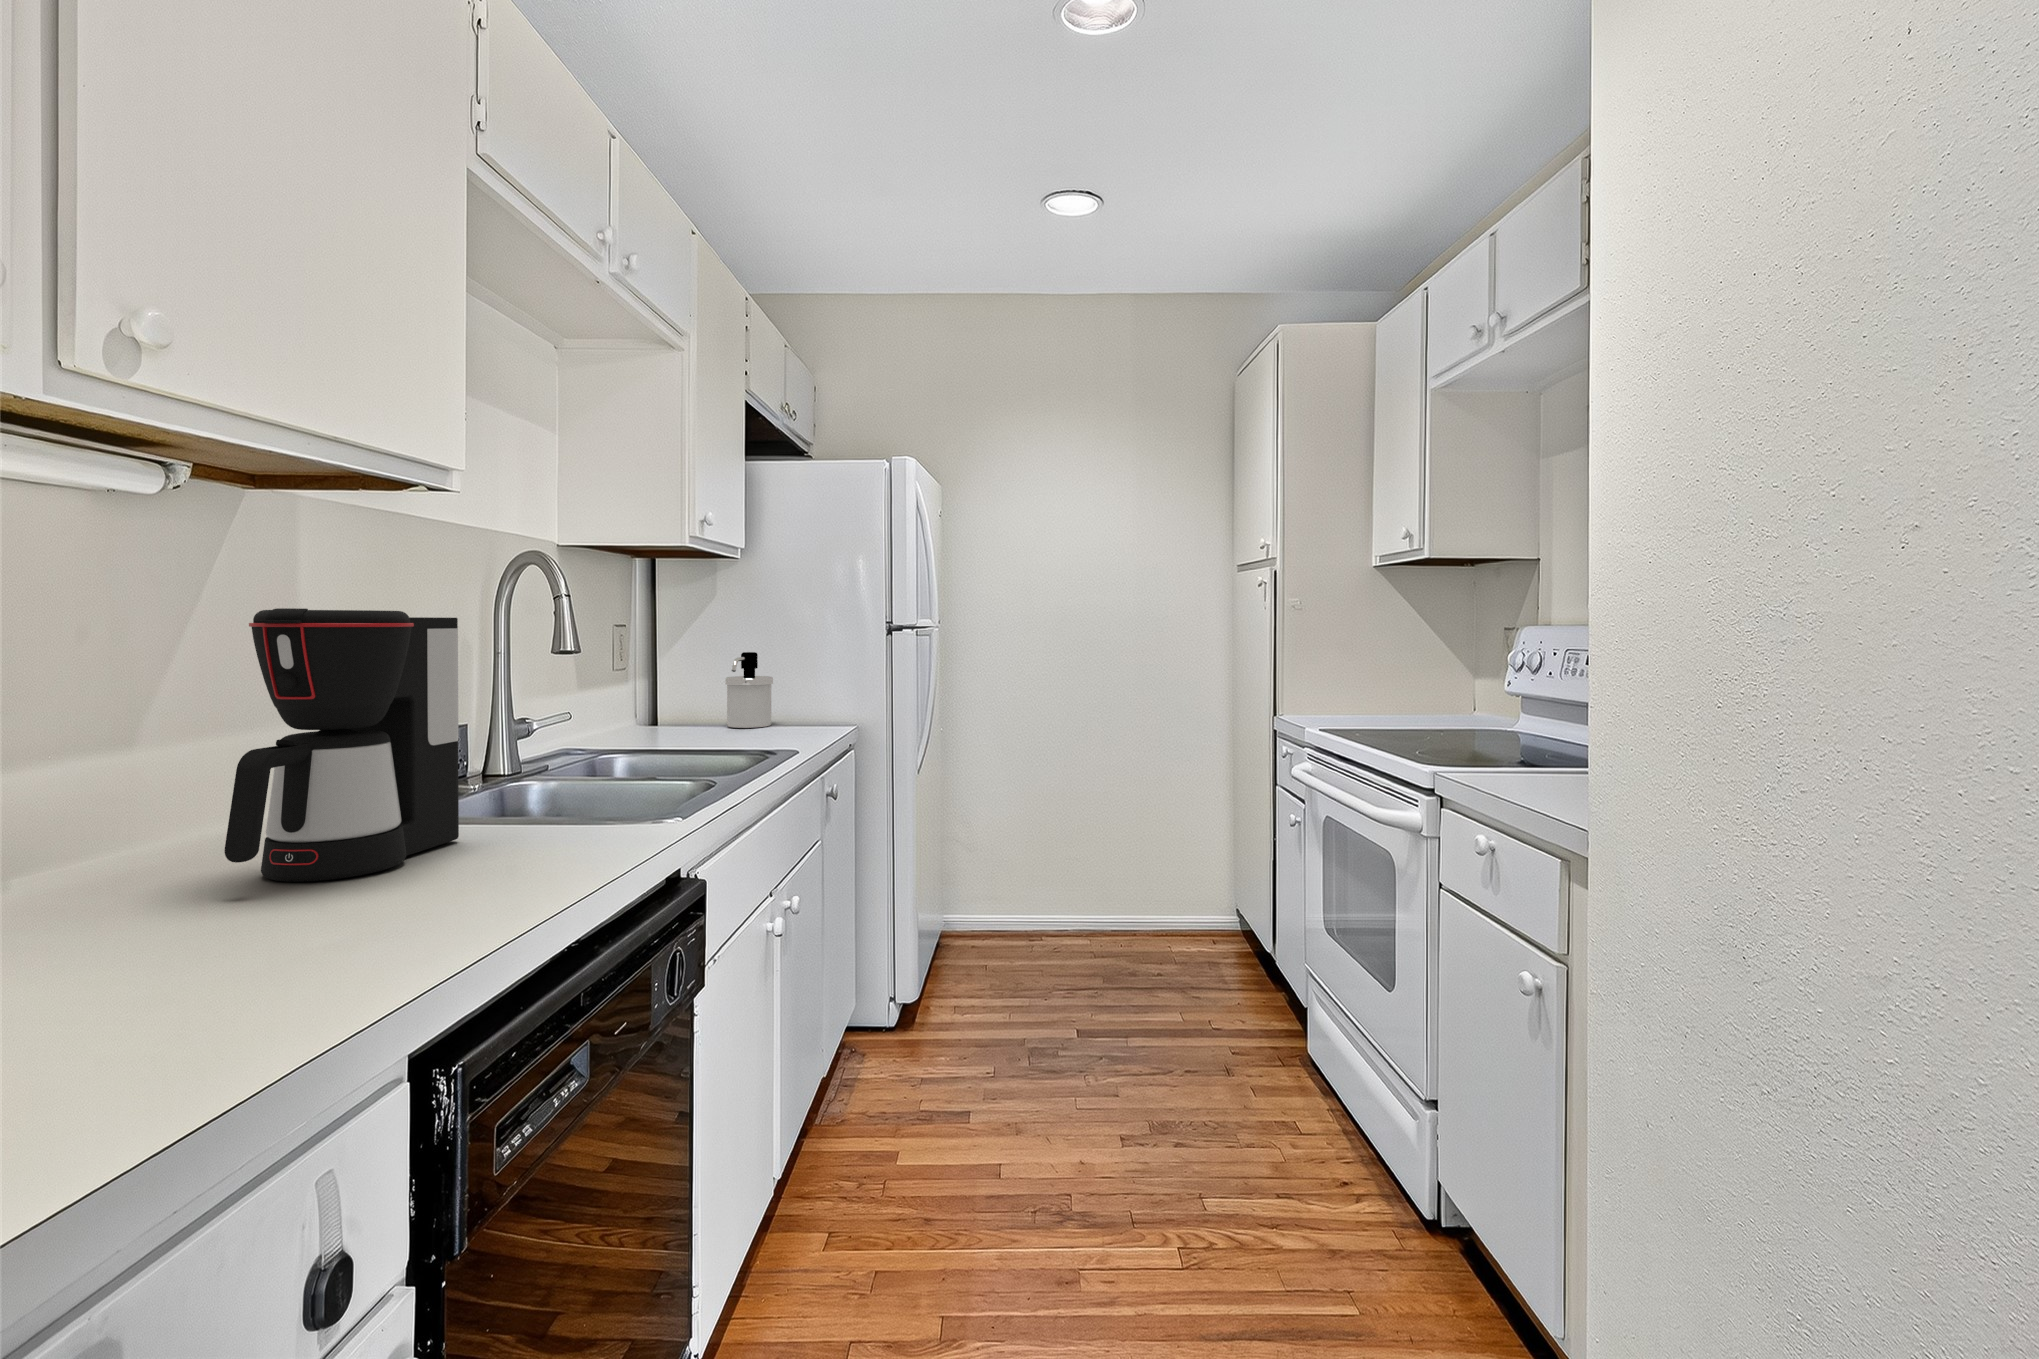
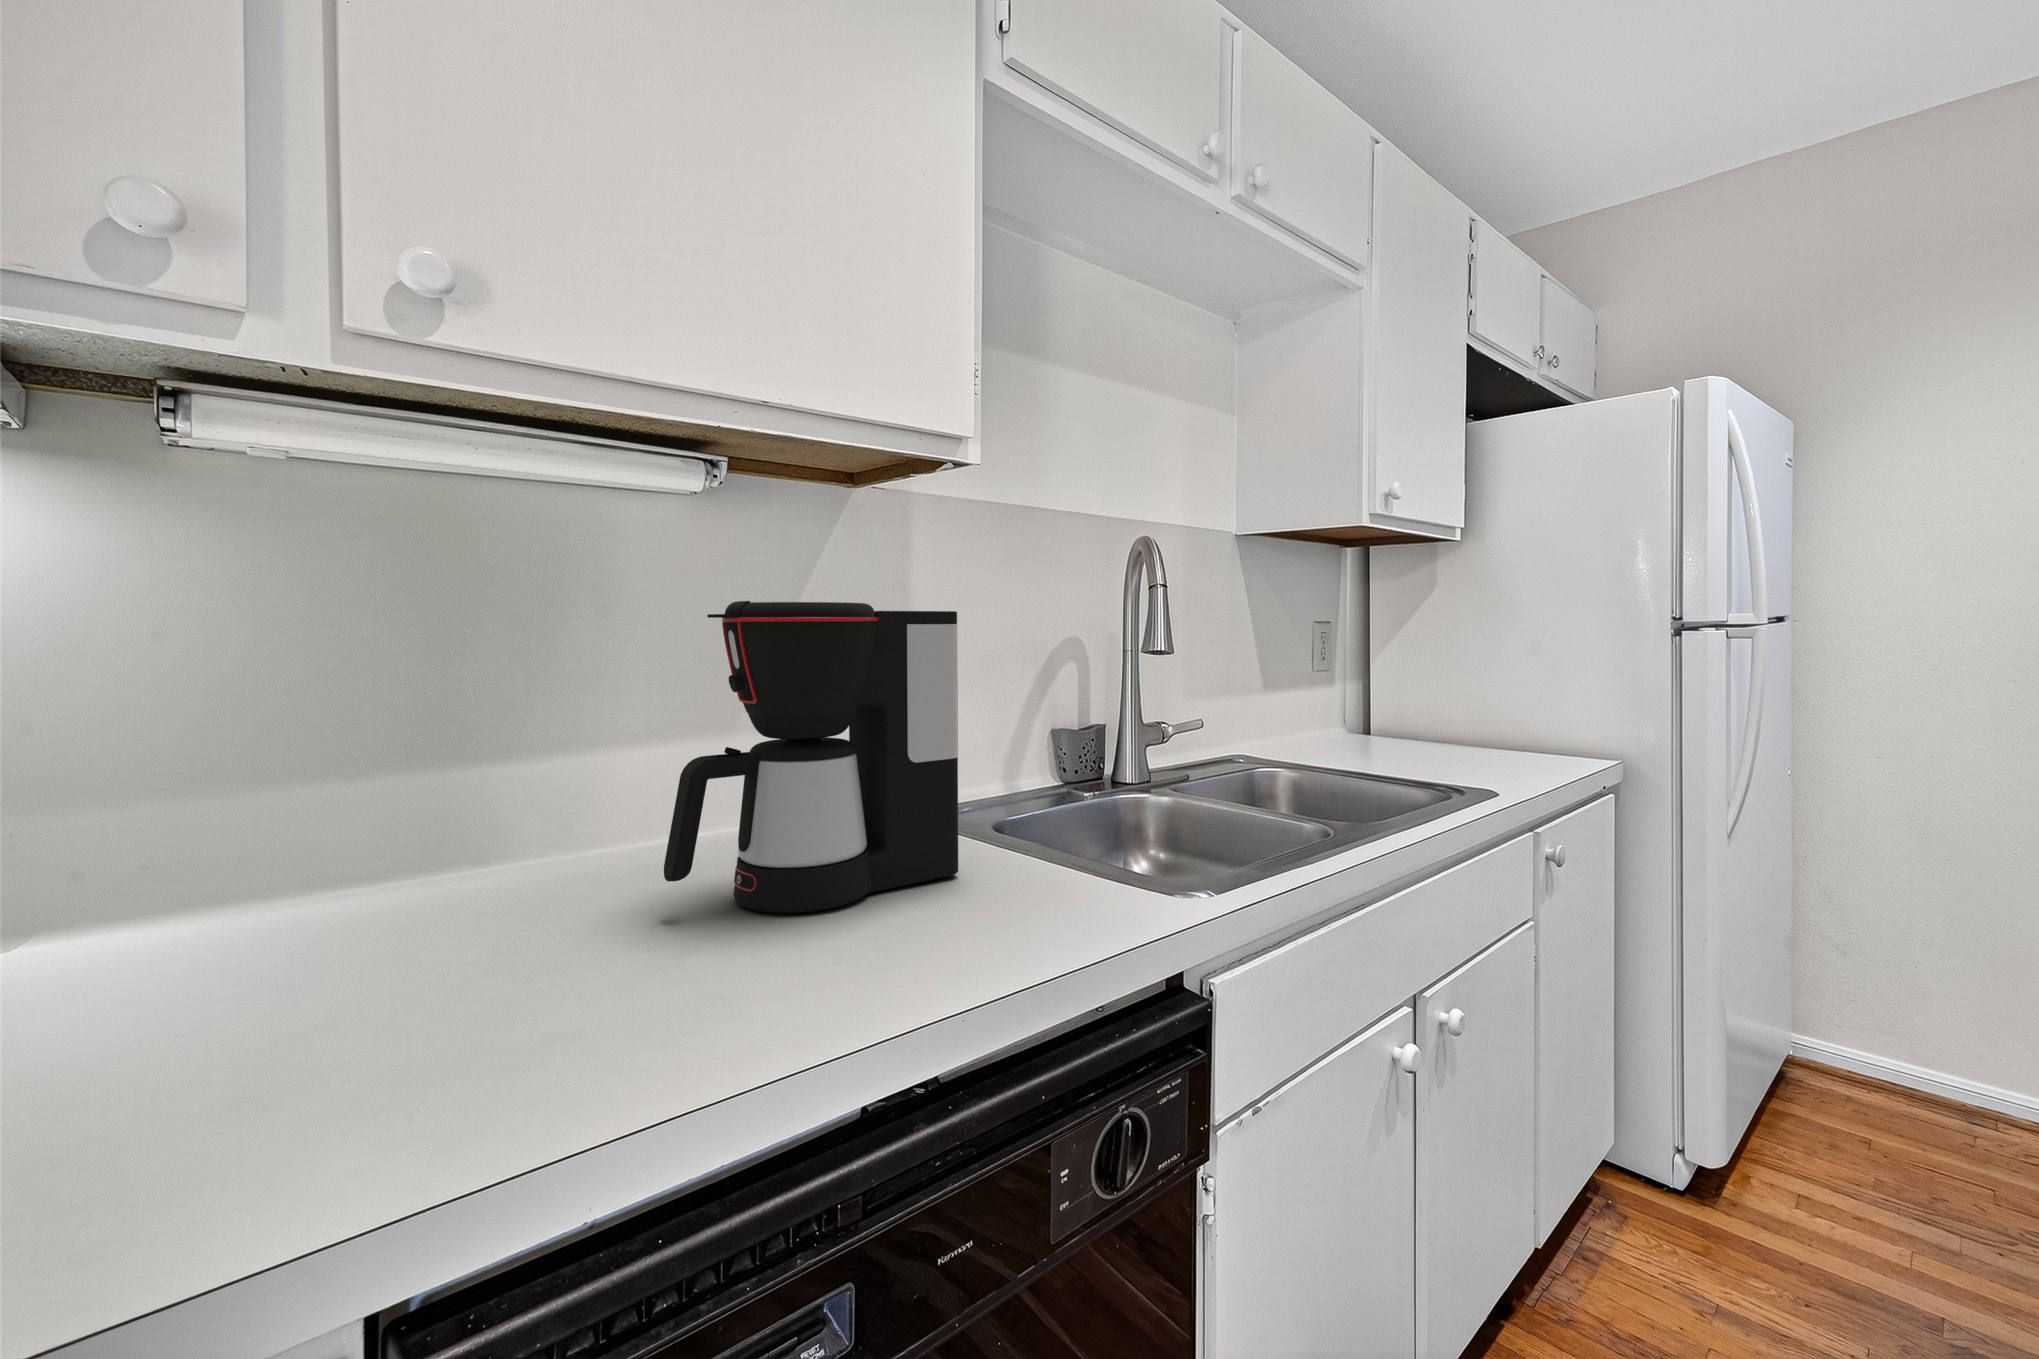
soap dispenser: present [725,652,773,728] -> none [1442,656,1503,750]

